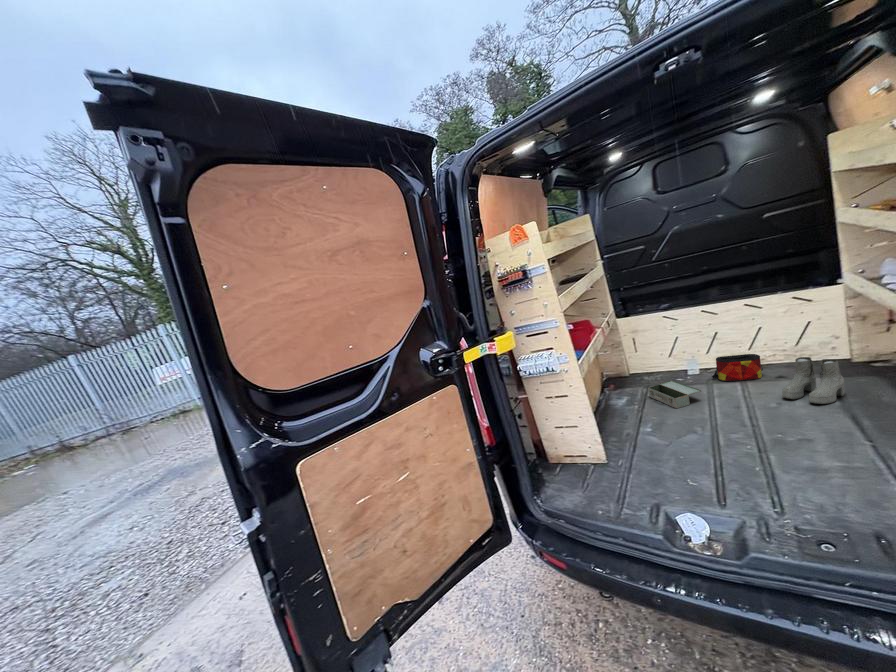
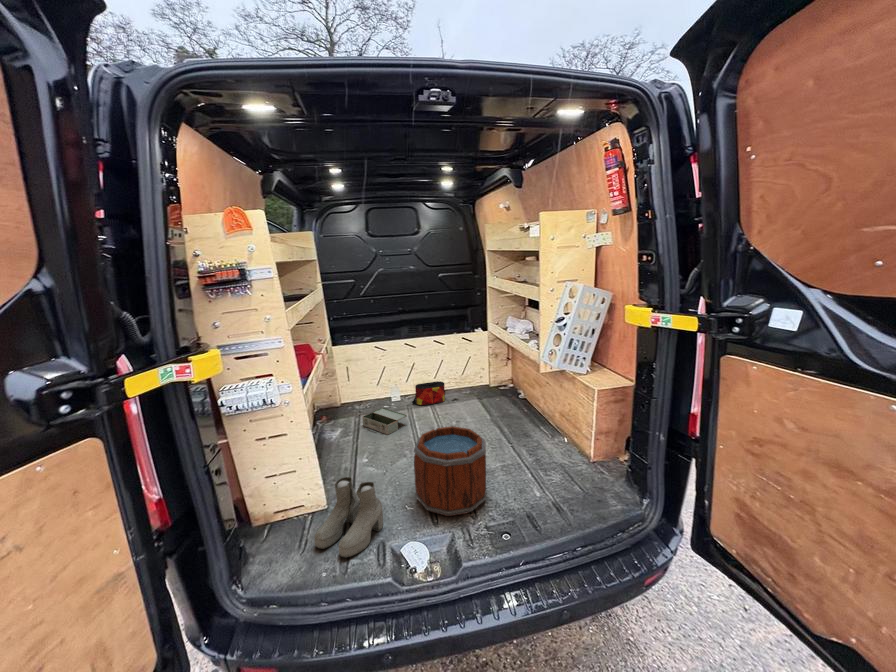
boots: present [782,357,844,404] -> present [315,477,383,558]
bucket: none [694,407,806,507] -> present [414,426,486,516]

